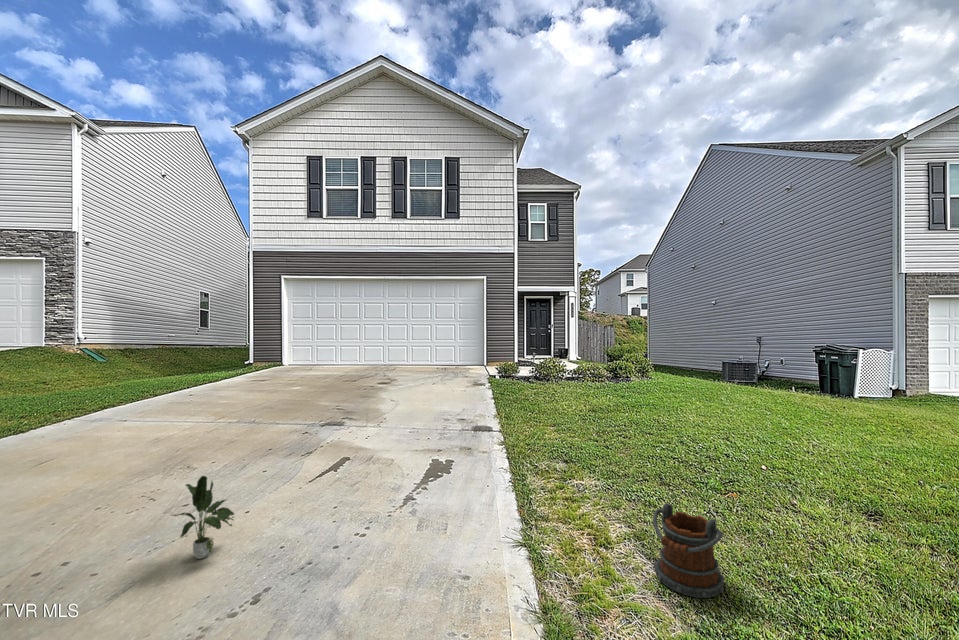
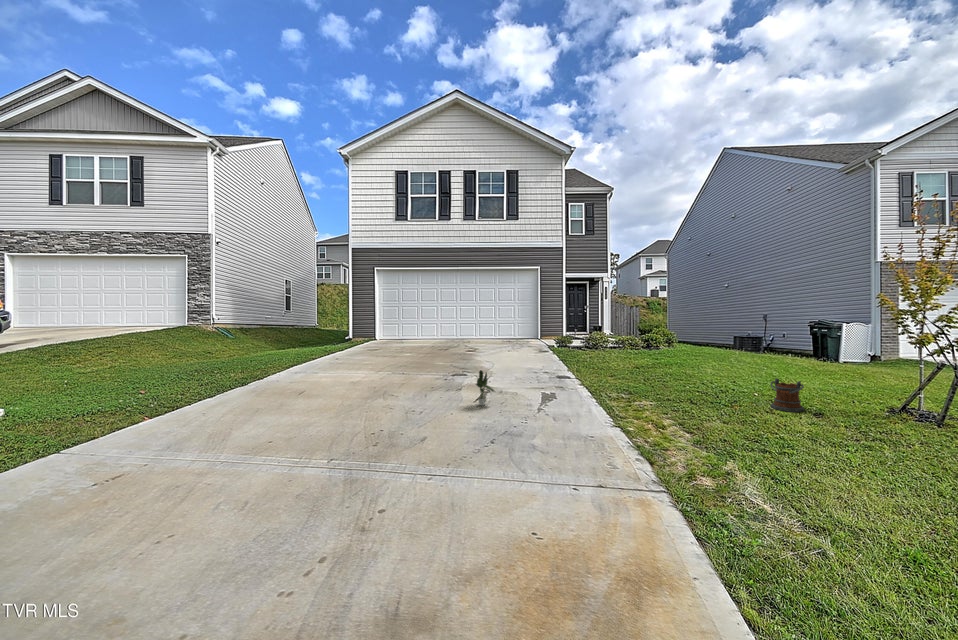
bucket: present [653,503,724,598] -> present [770,379,804,412]

